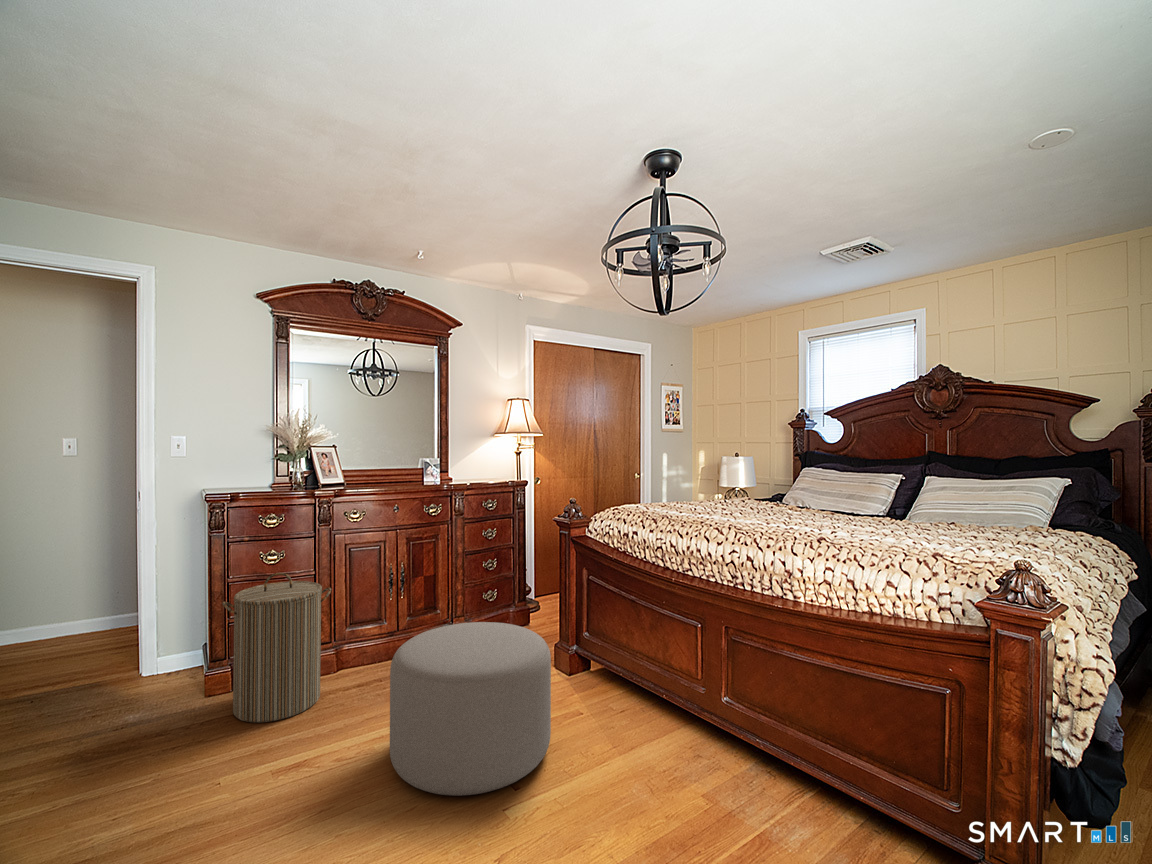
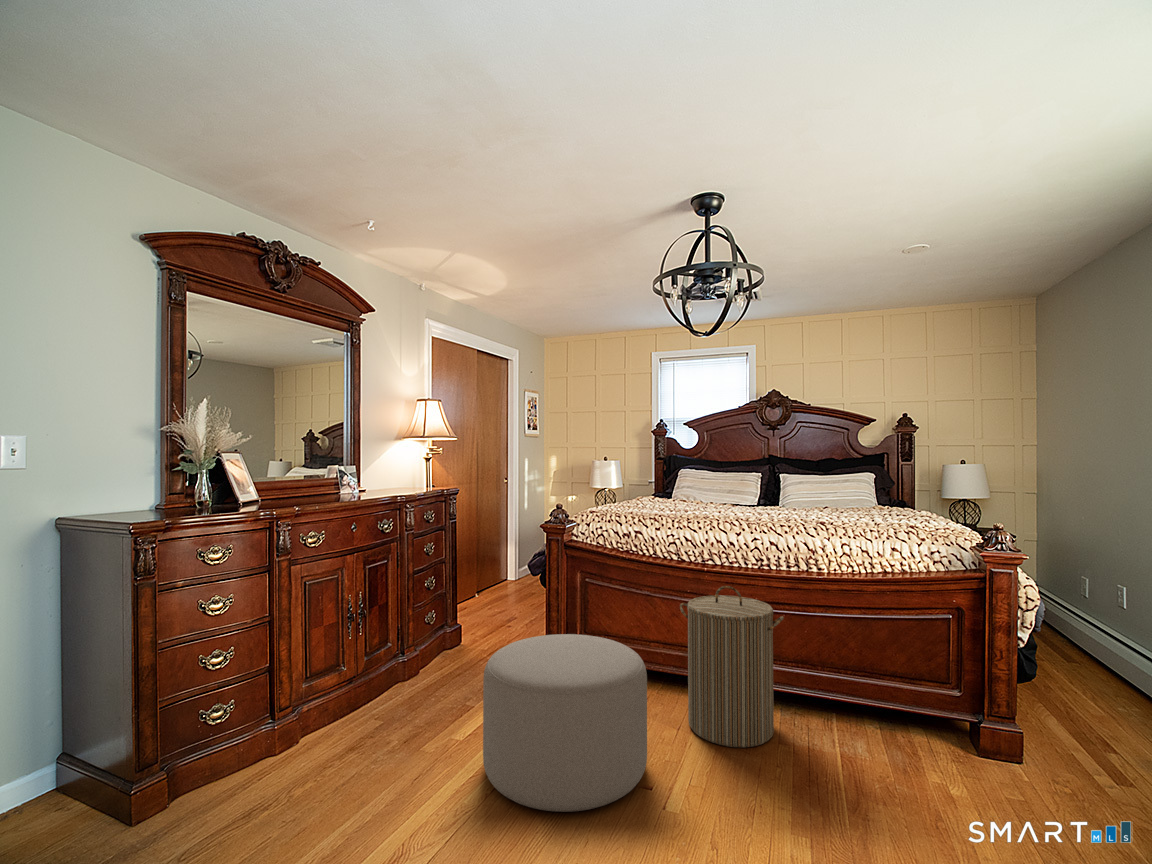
laundry hamper: present [223,573,331,723] -> present [680,586,784,748]

